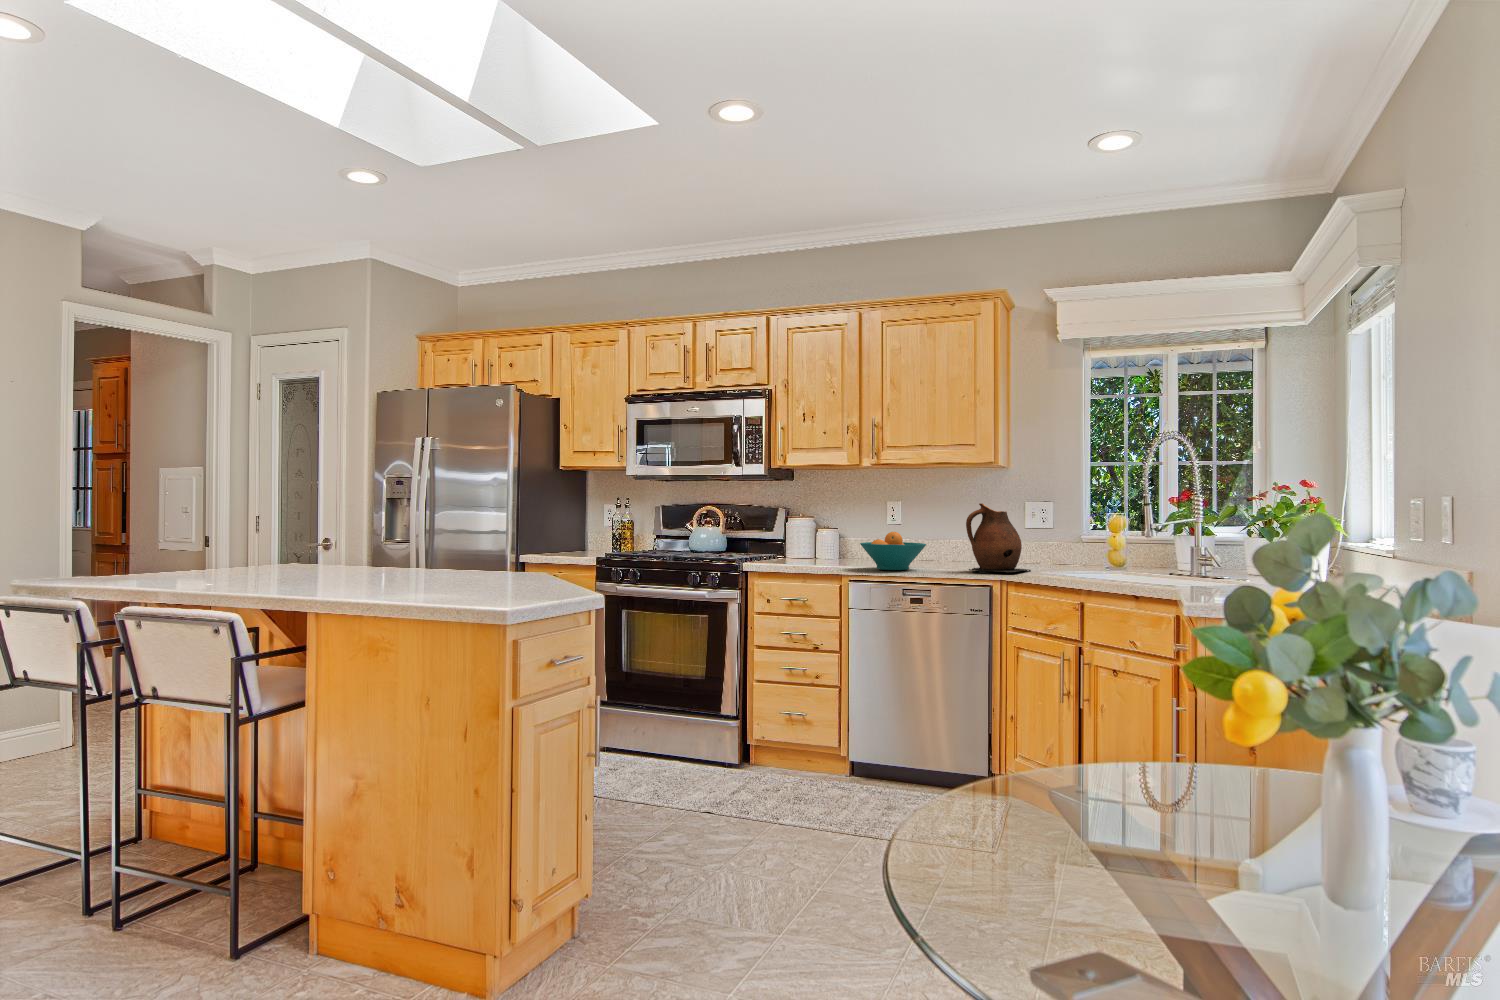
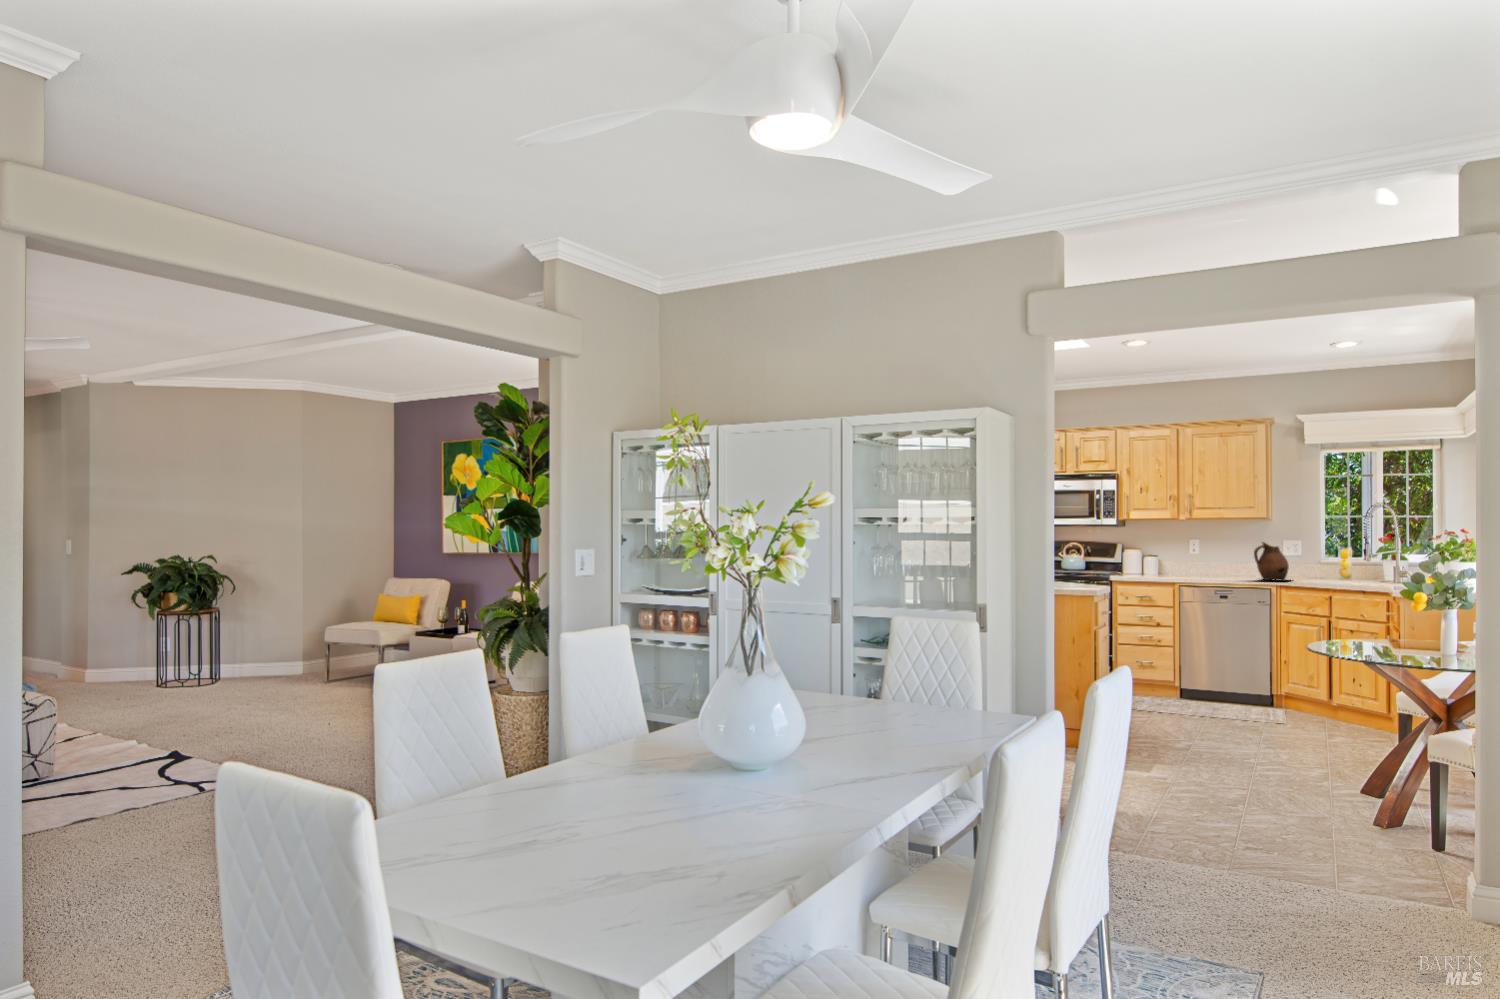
fruit bowl: present [860,532,926,570] -> none [1186,558,1228,580]

